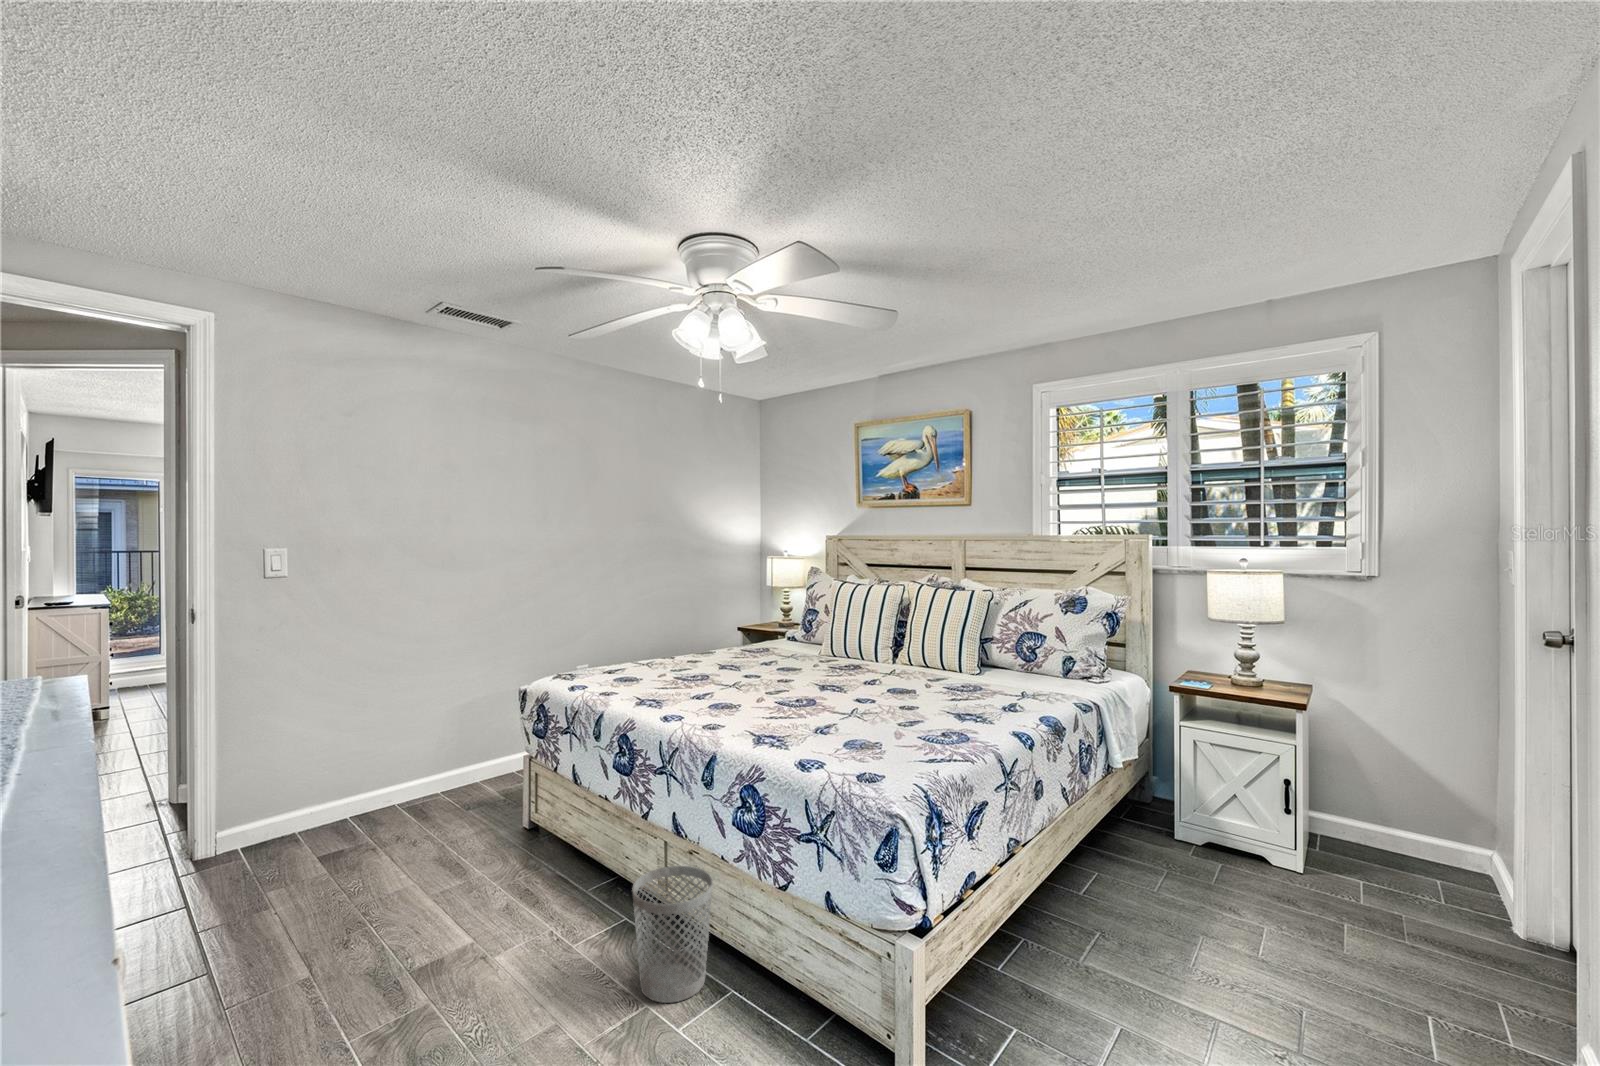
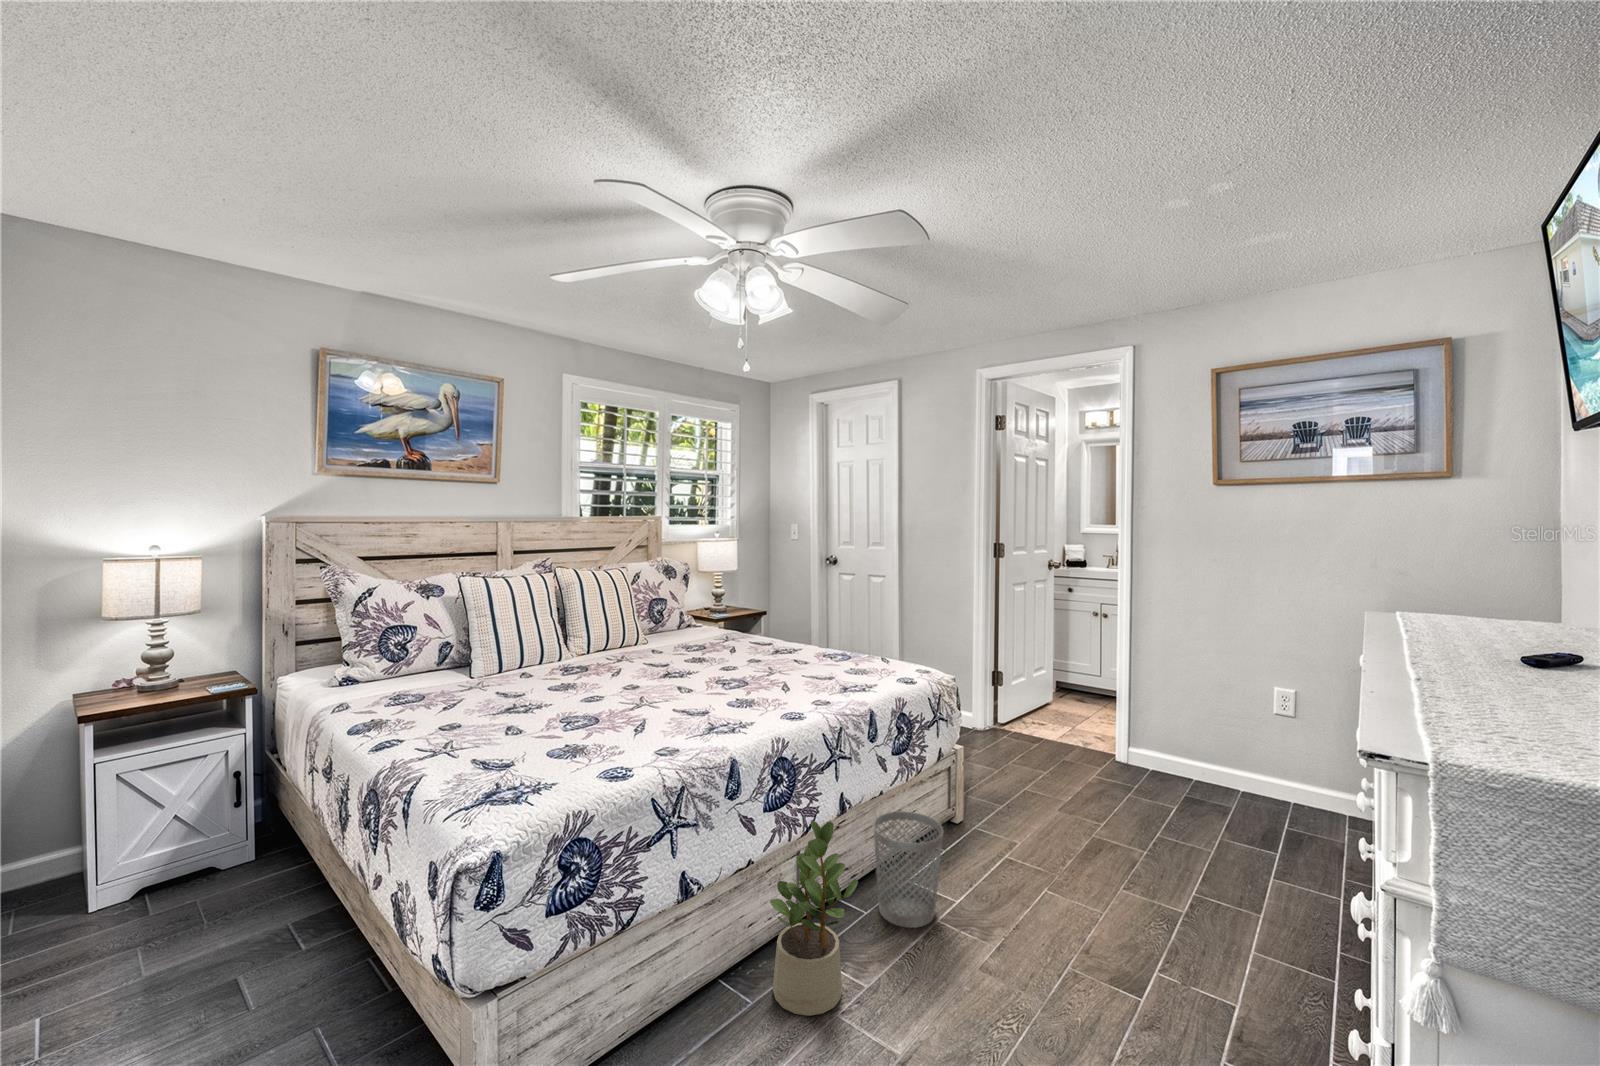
potted plant: none [542,778,619,932] -> present [770,820,858,1016]

